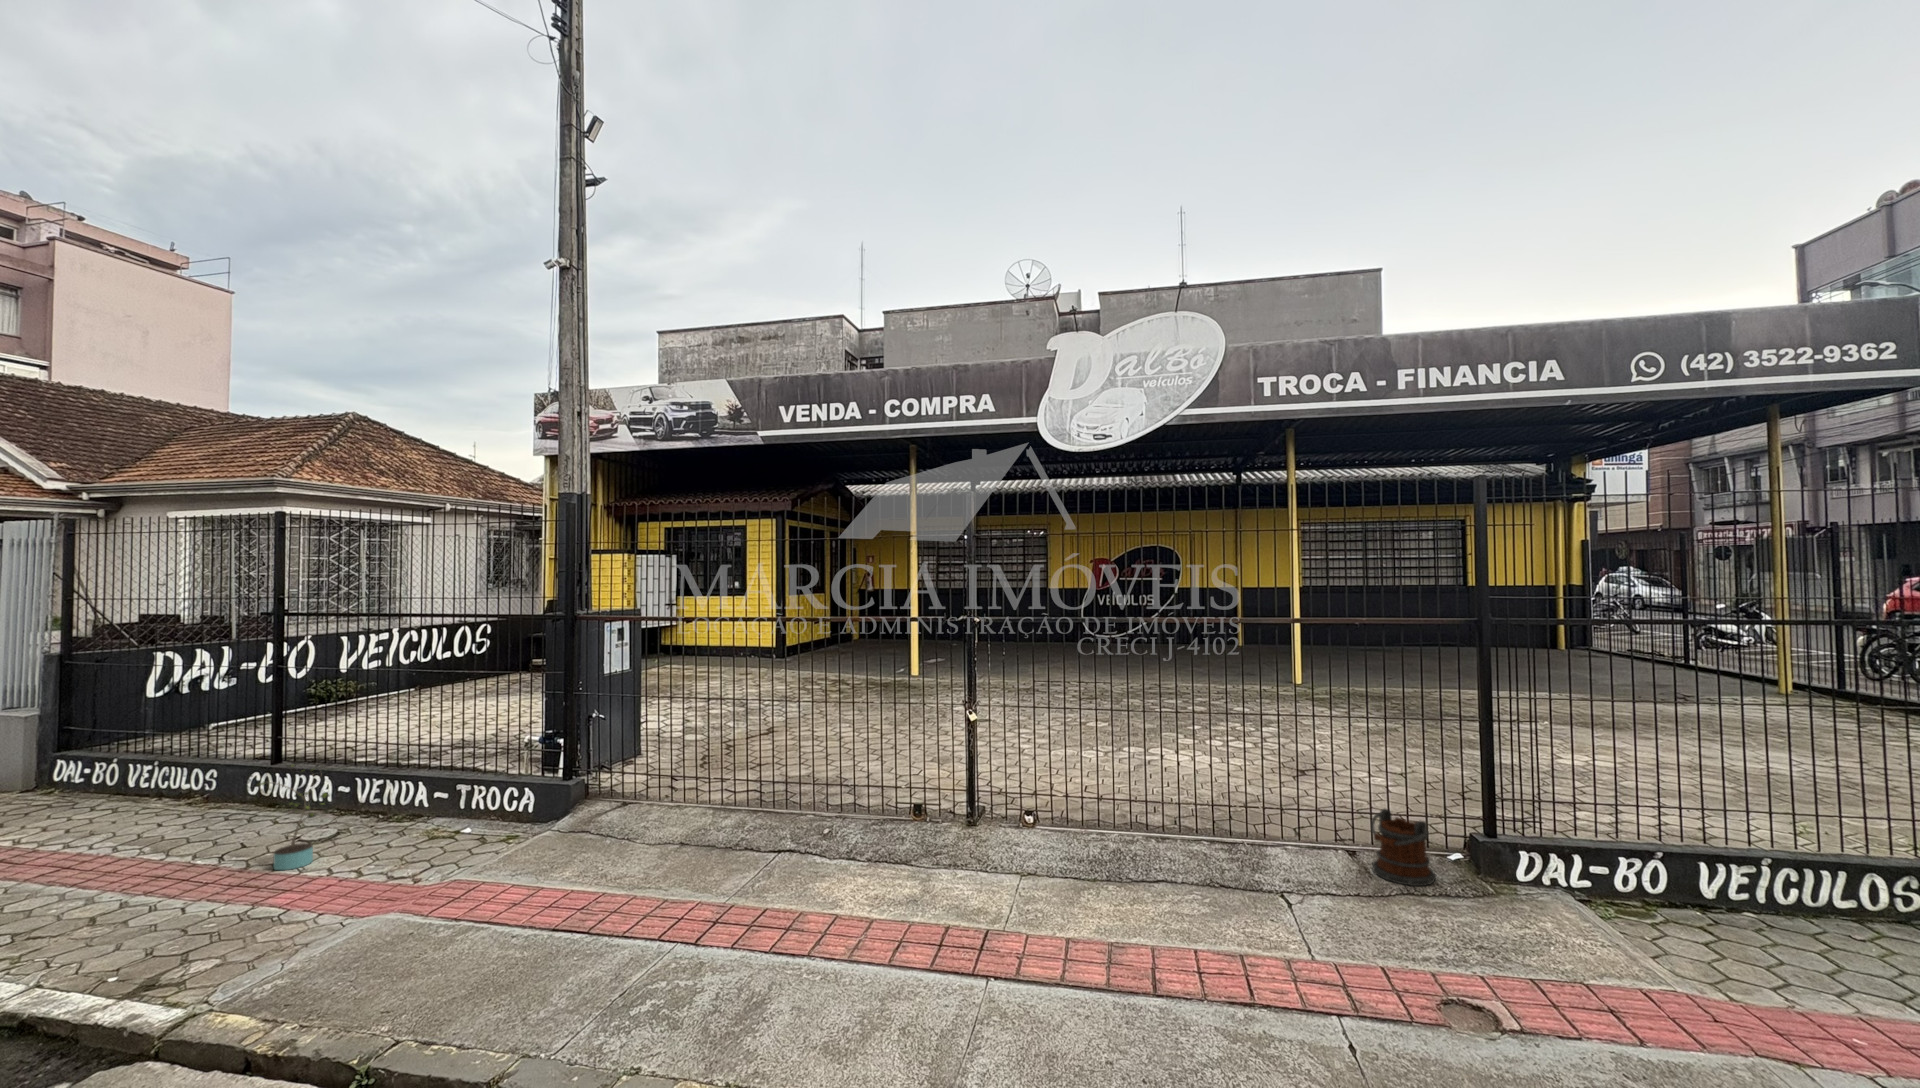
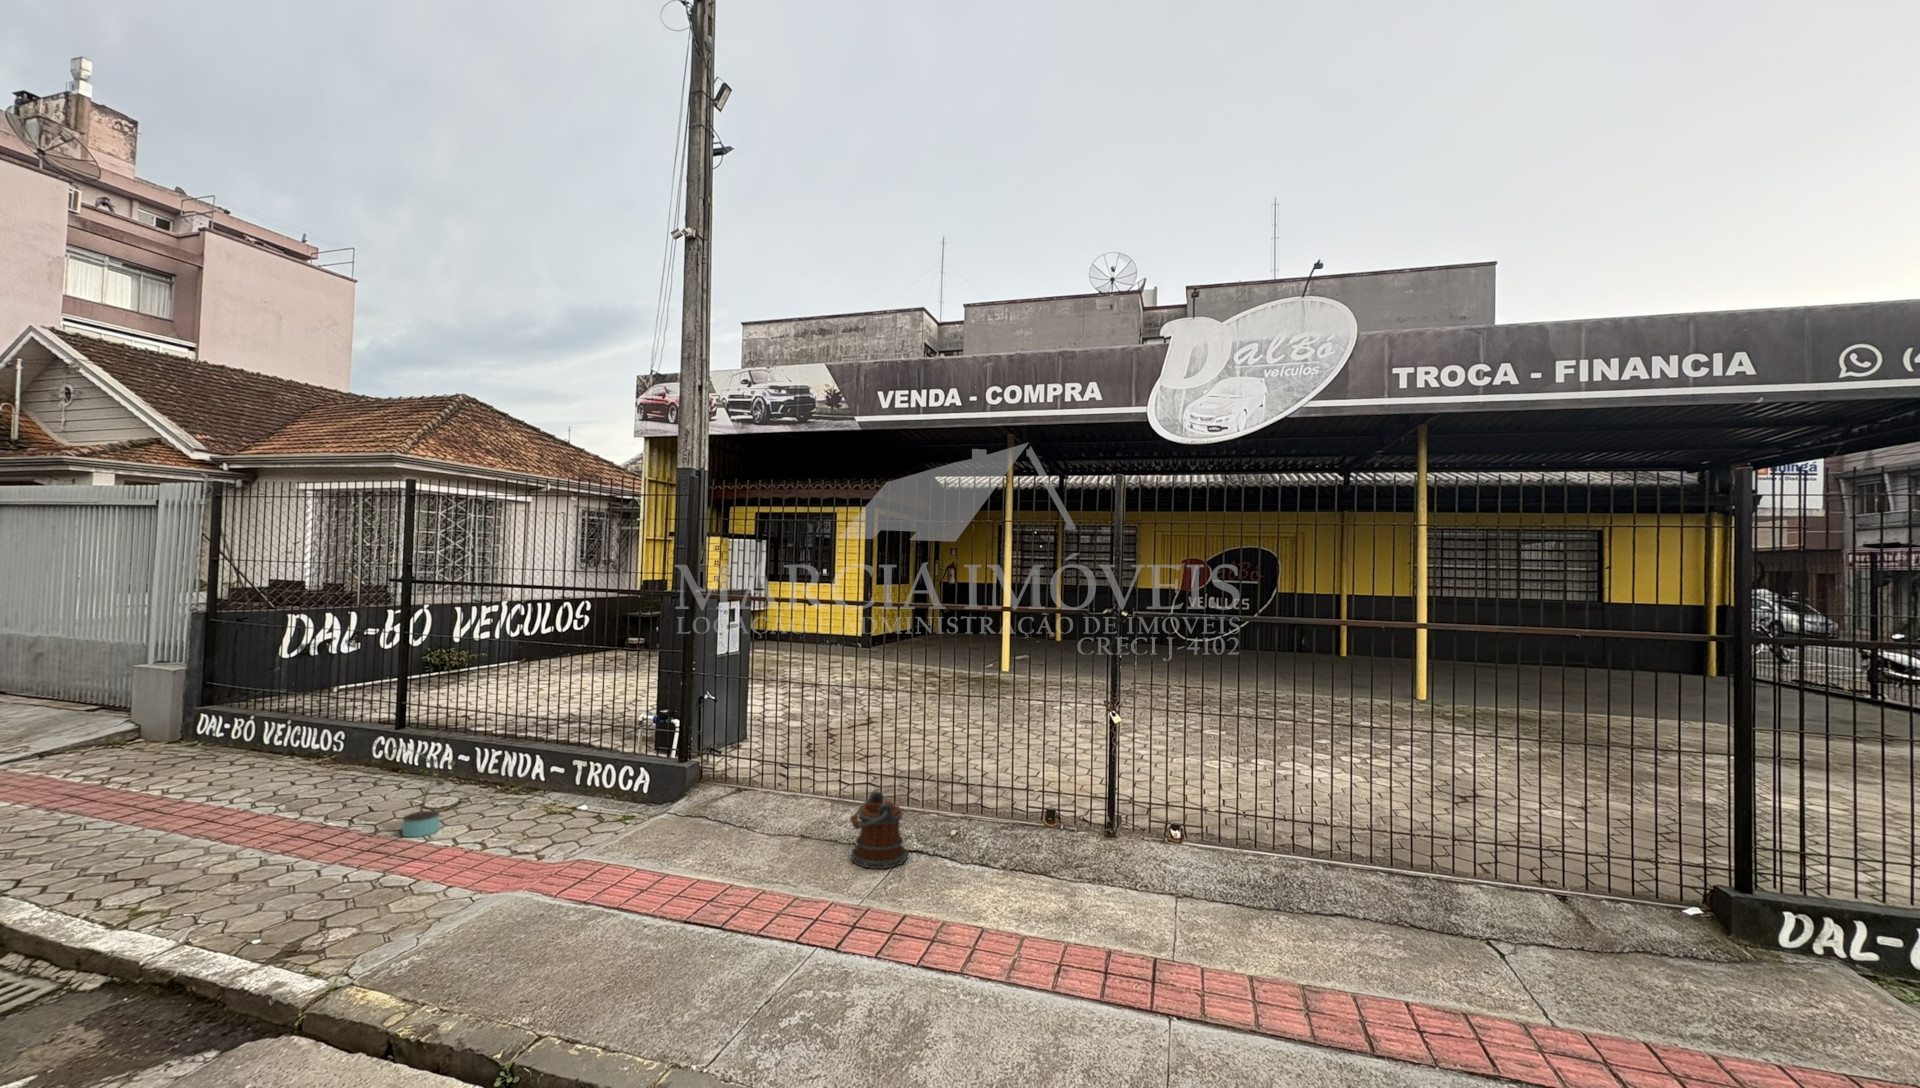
bucket: present [1371,809,1437,886] -> present [850,791,908,869]

